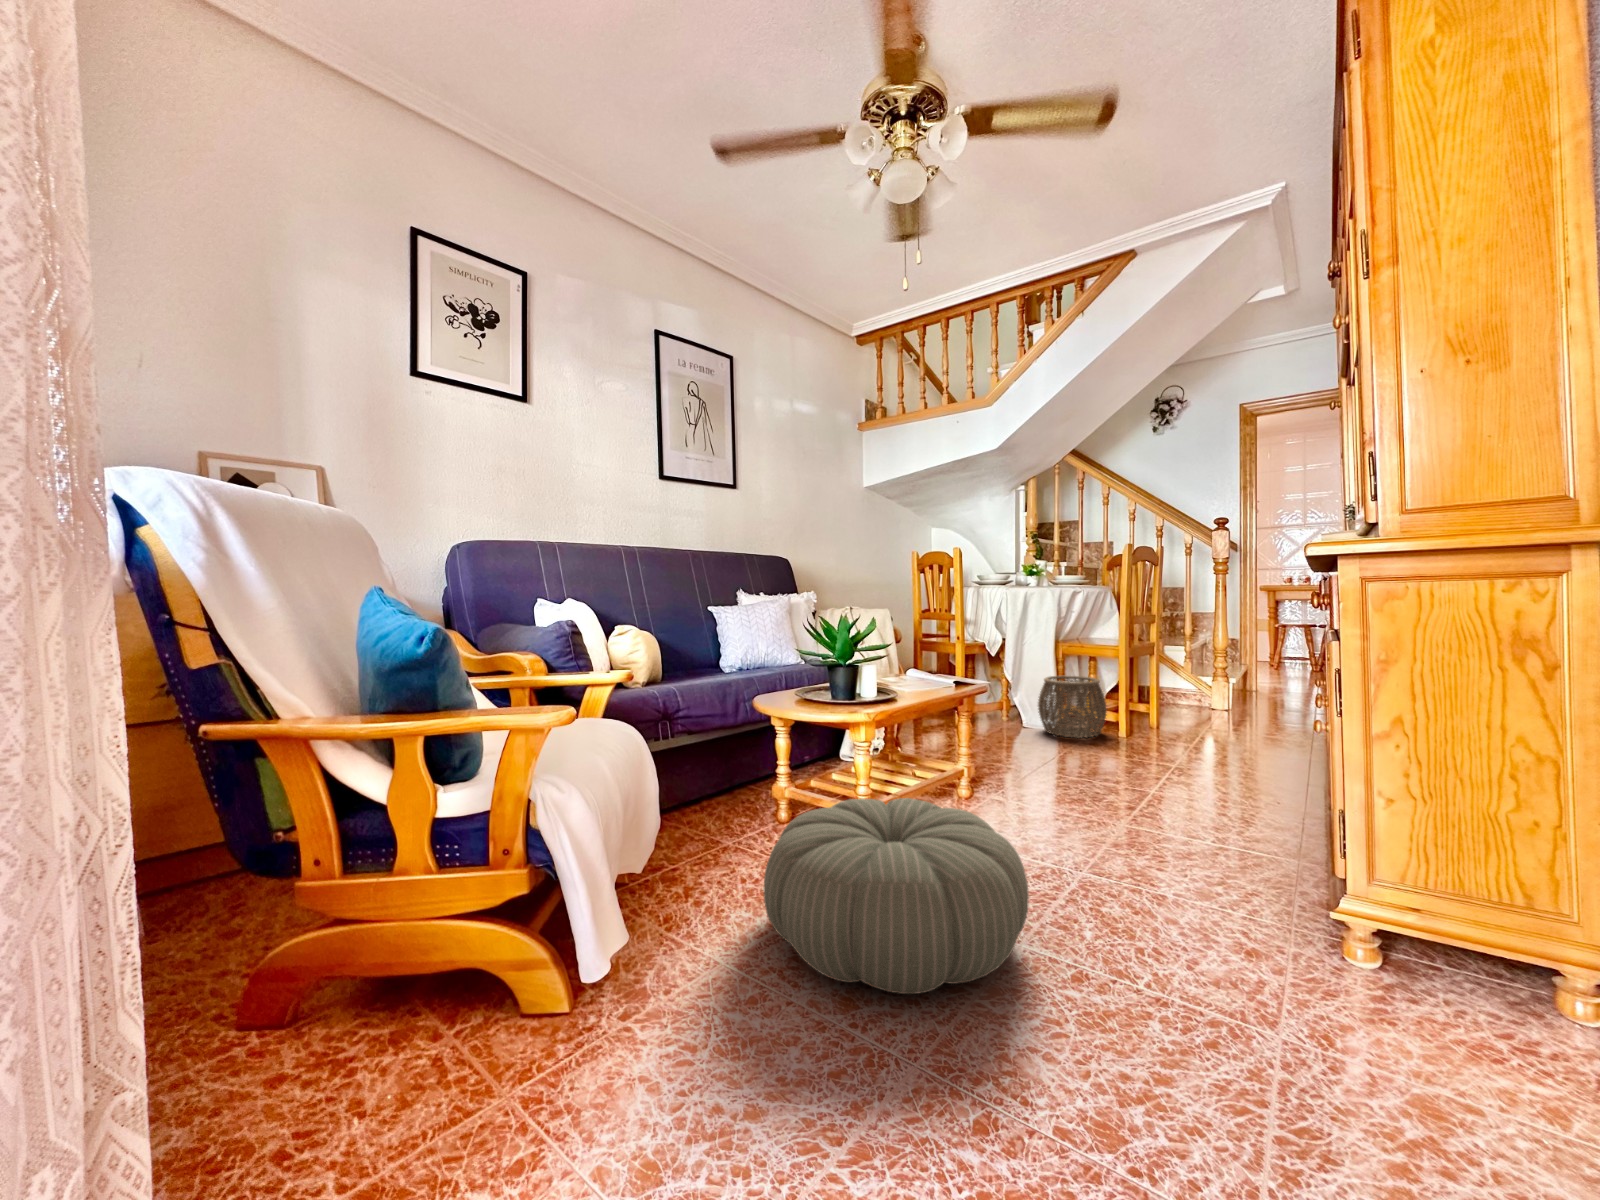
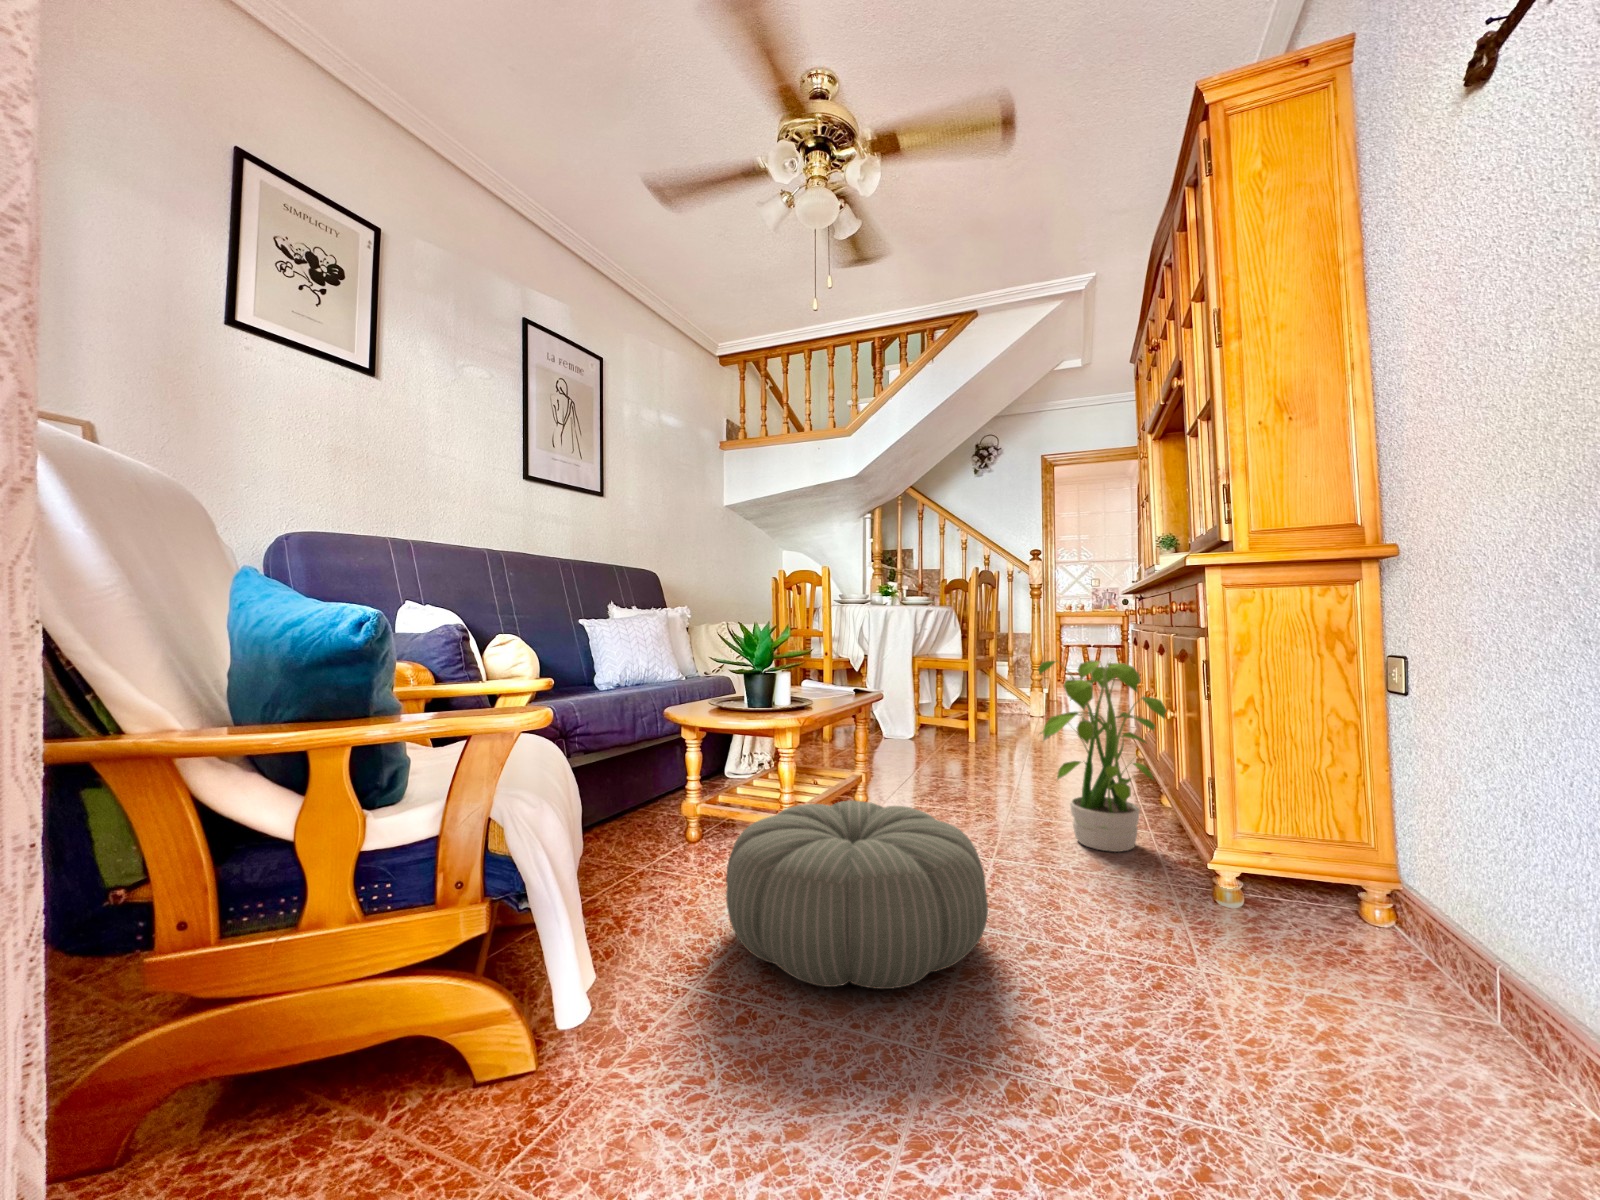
potted plant: none [1148,653,1303,879] -> present [1038,660,1167,852]
woven basket: present [1038,676,1107,738] -> none [900,689,962,746]

